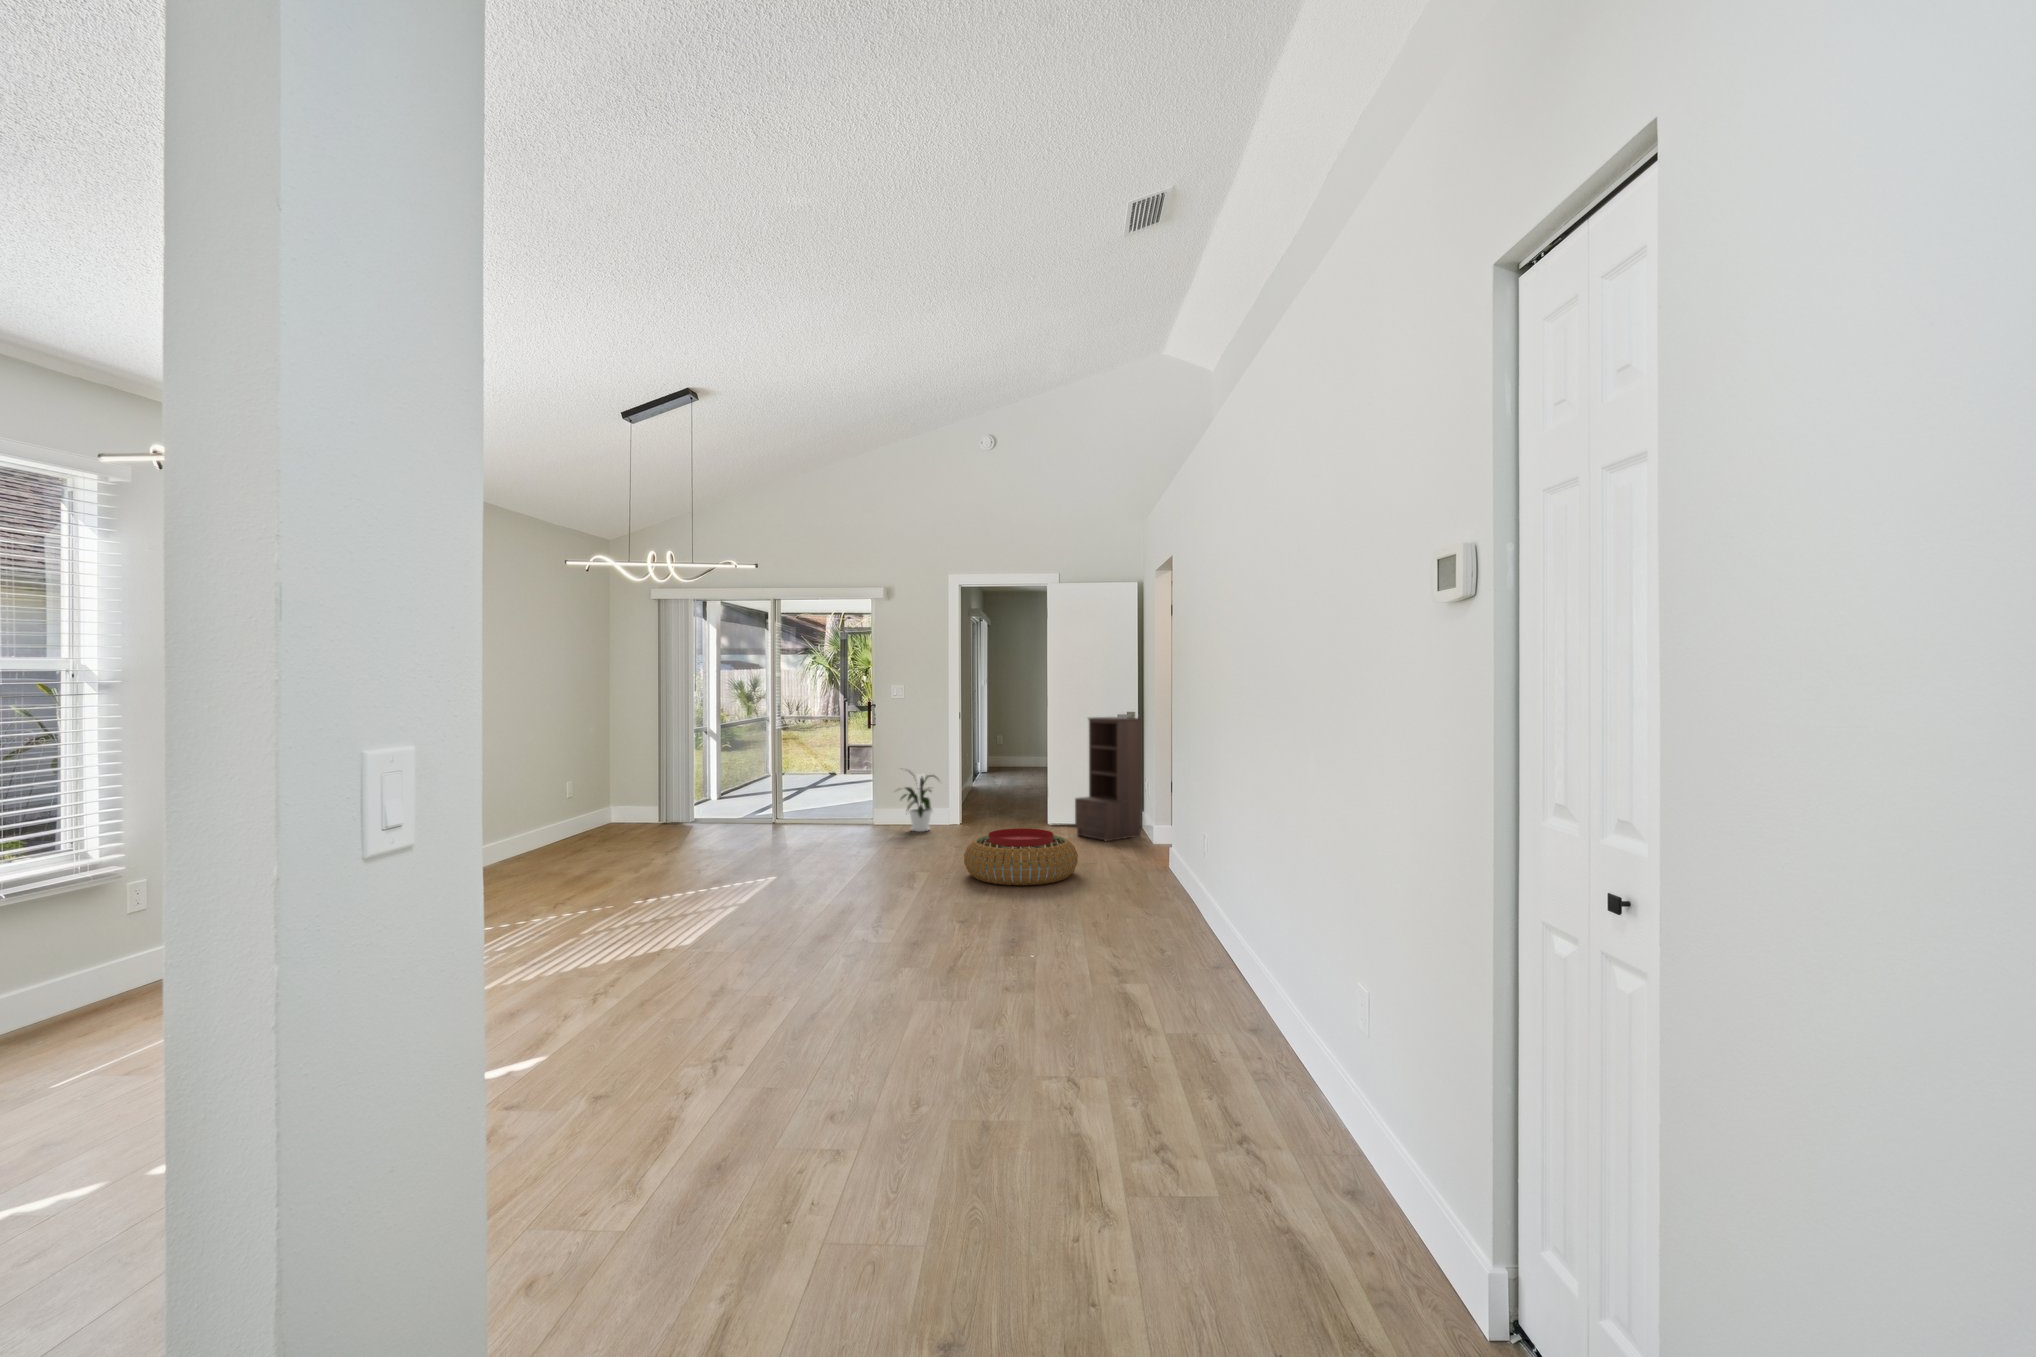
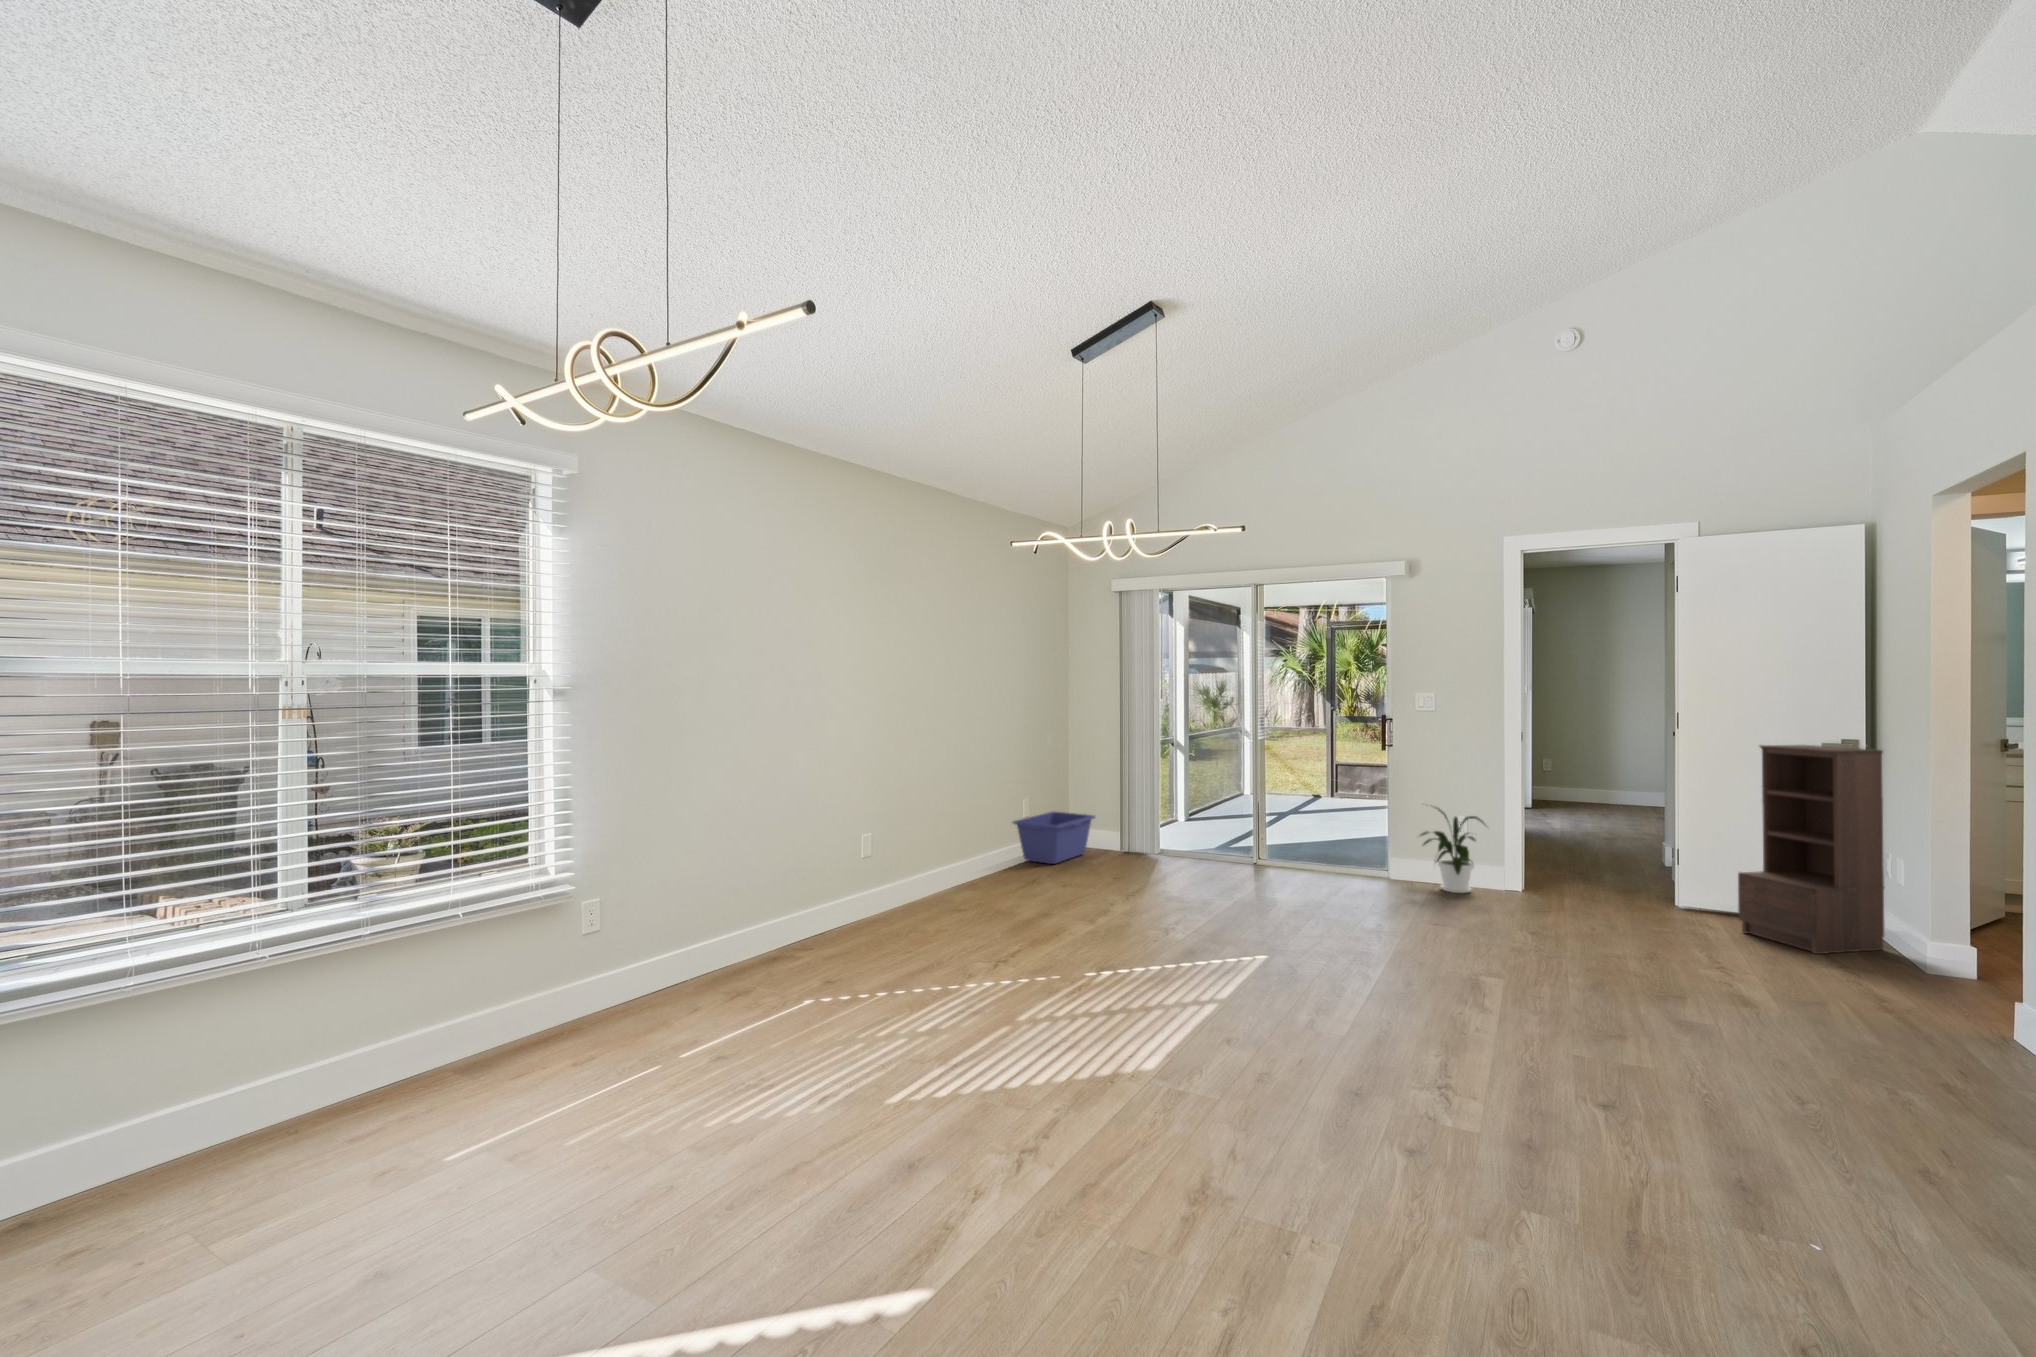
storage bin: none [551,797,634,842] -> present [1013,812,1095,864]
pouf: present [964,828,1078,885] -> none [1575,930,1824,1050]

